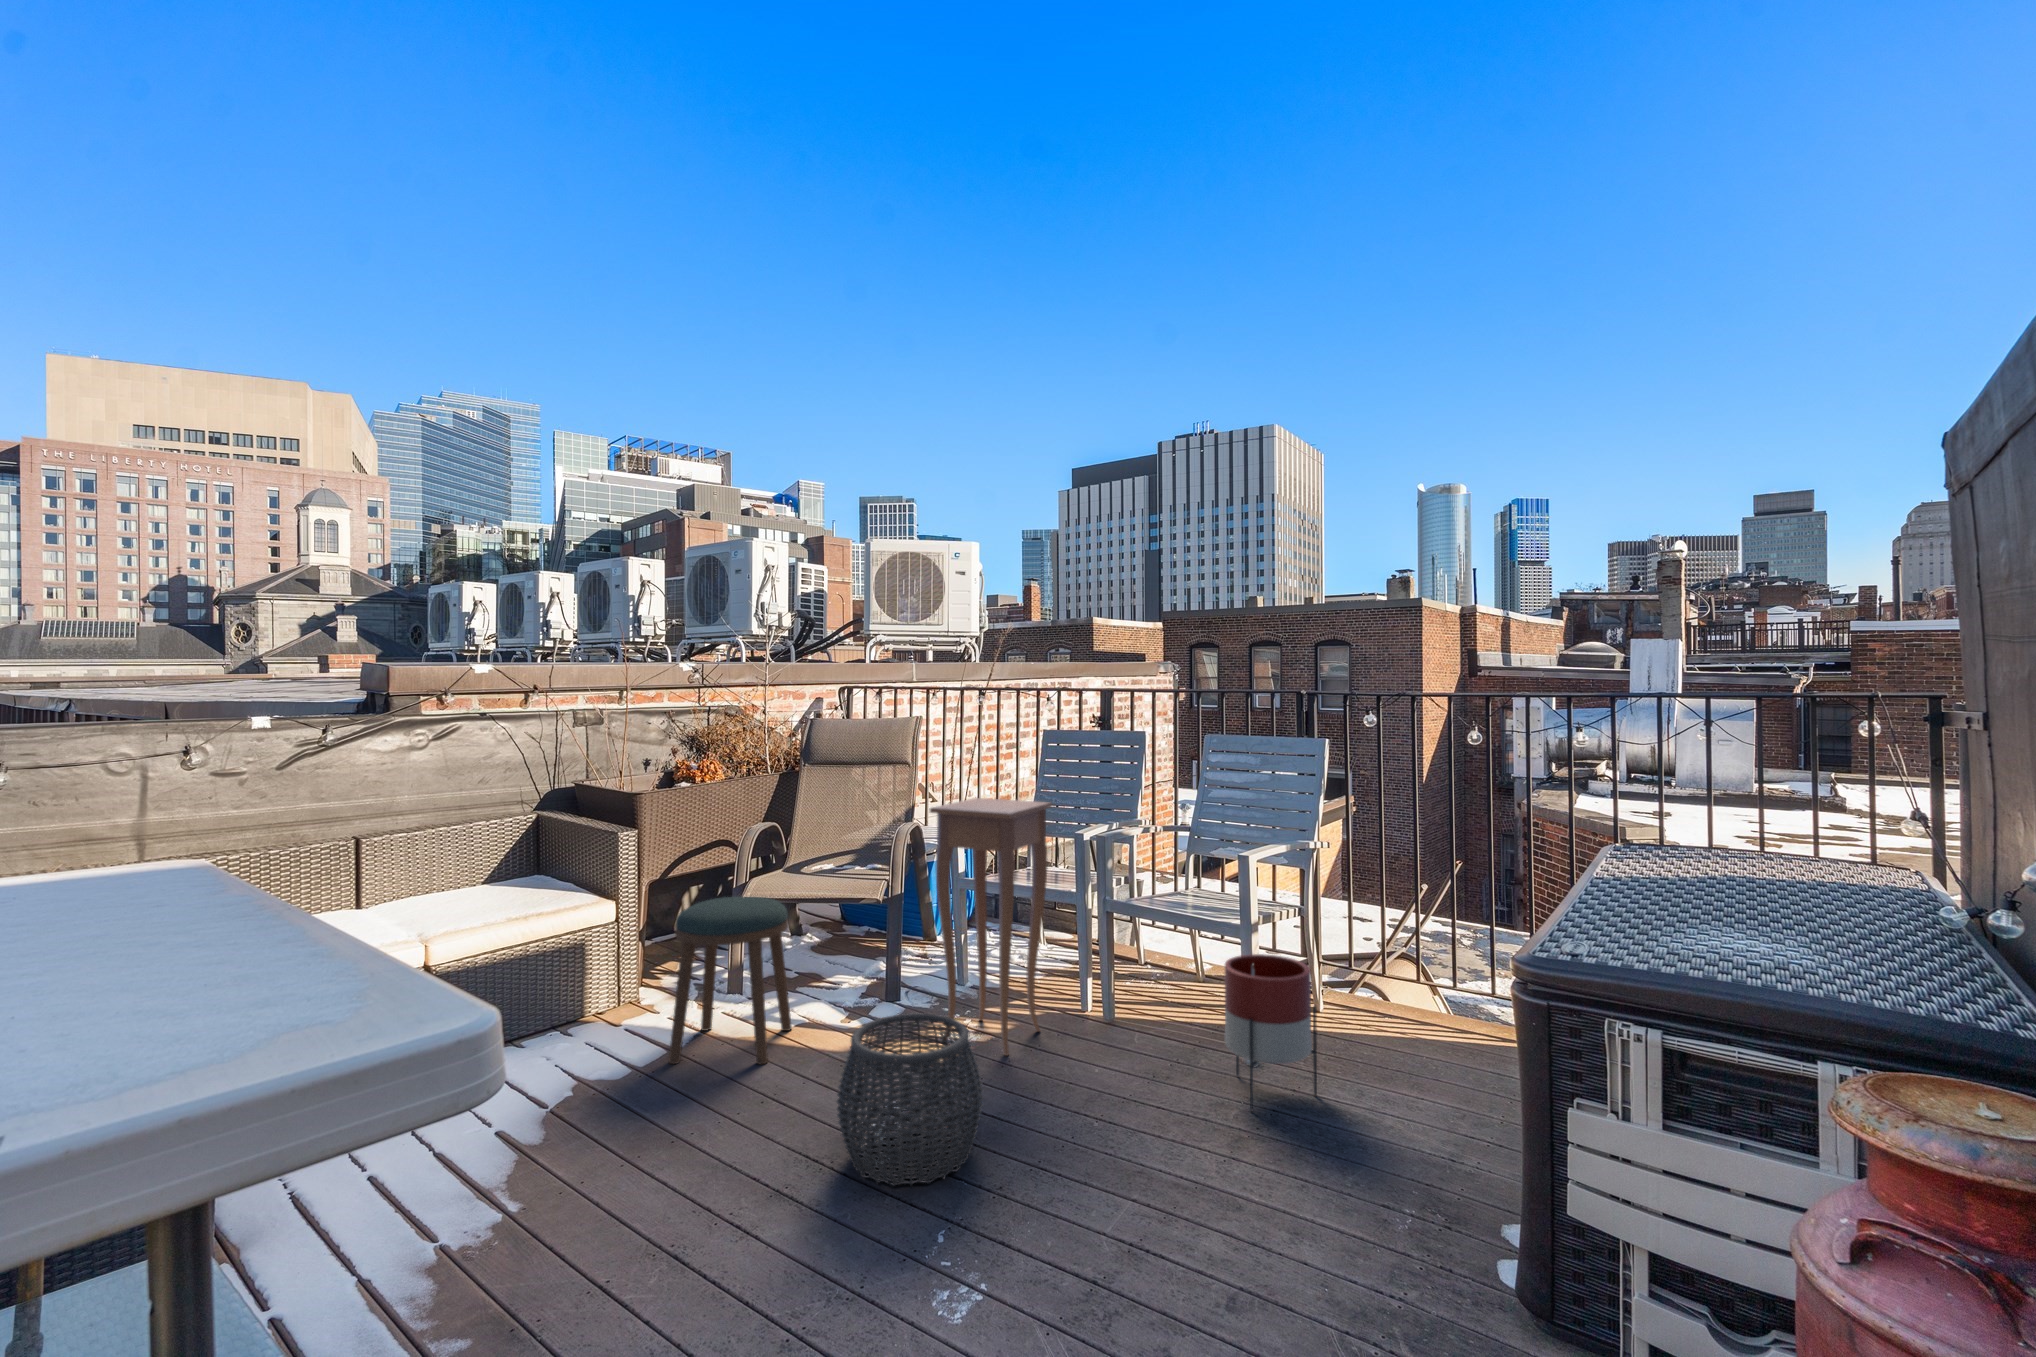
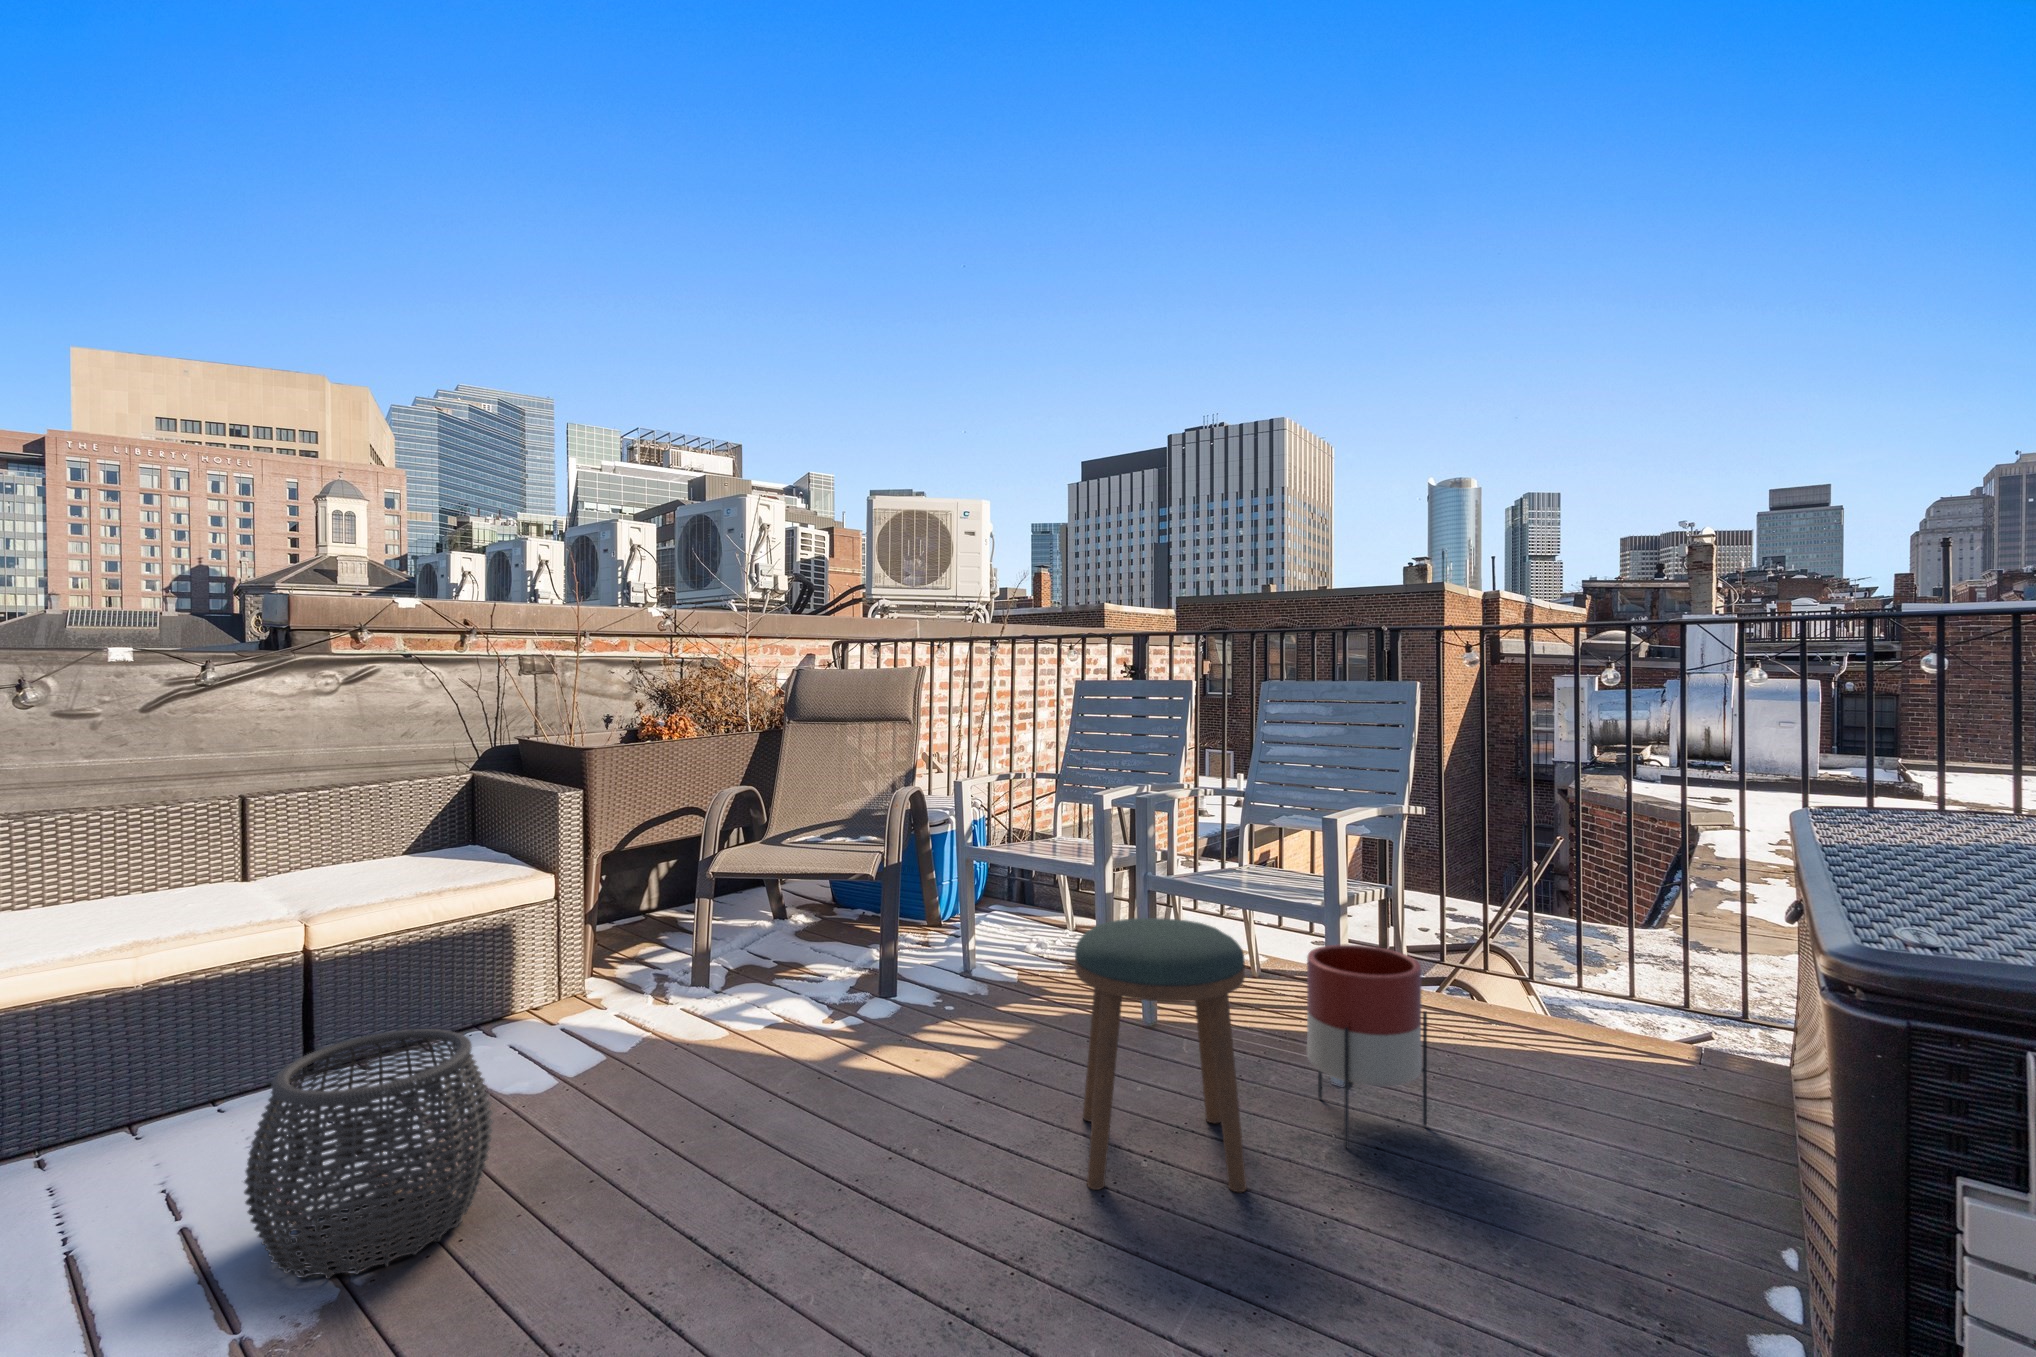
side table: present [929,798,1052,1055] -> none [932,752,1083,1068]
stool: present [669,897,792,1064] -> present [1075,918,1247,1192]
woven basket: present [837,1014,983,1186] -> present [244,1029,493,1279]

